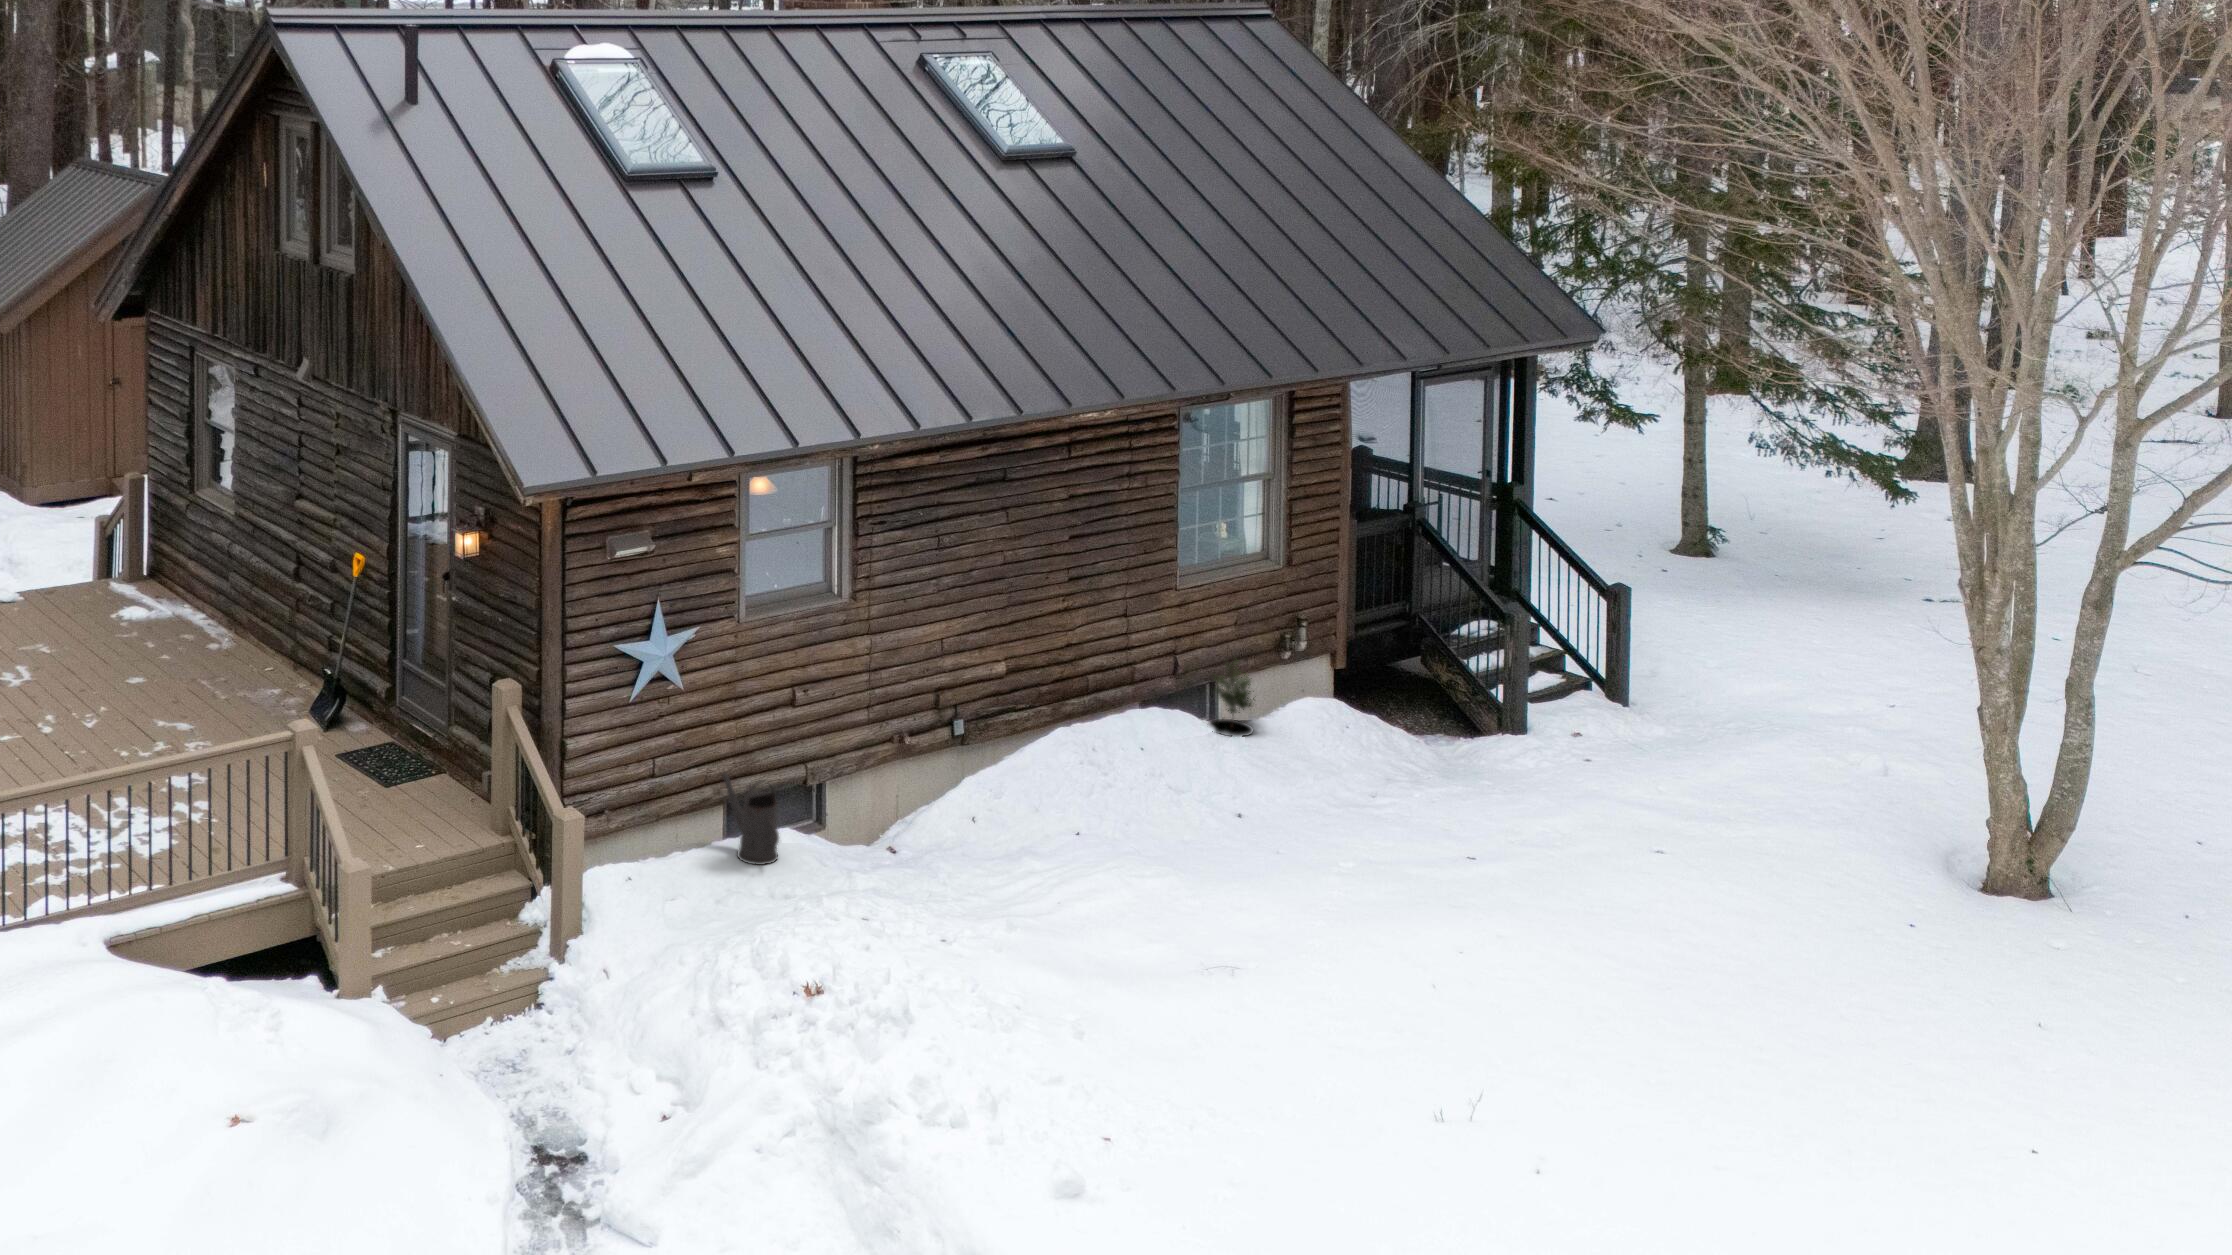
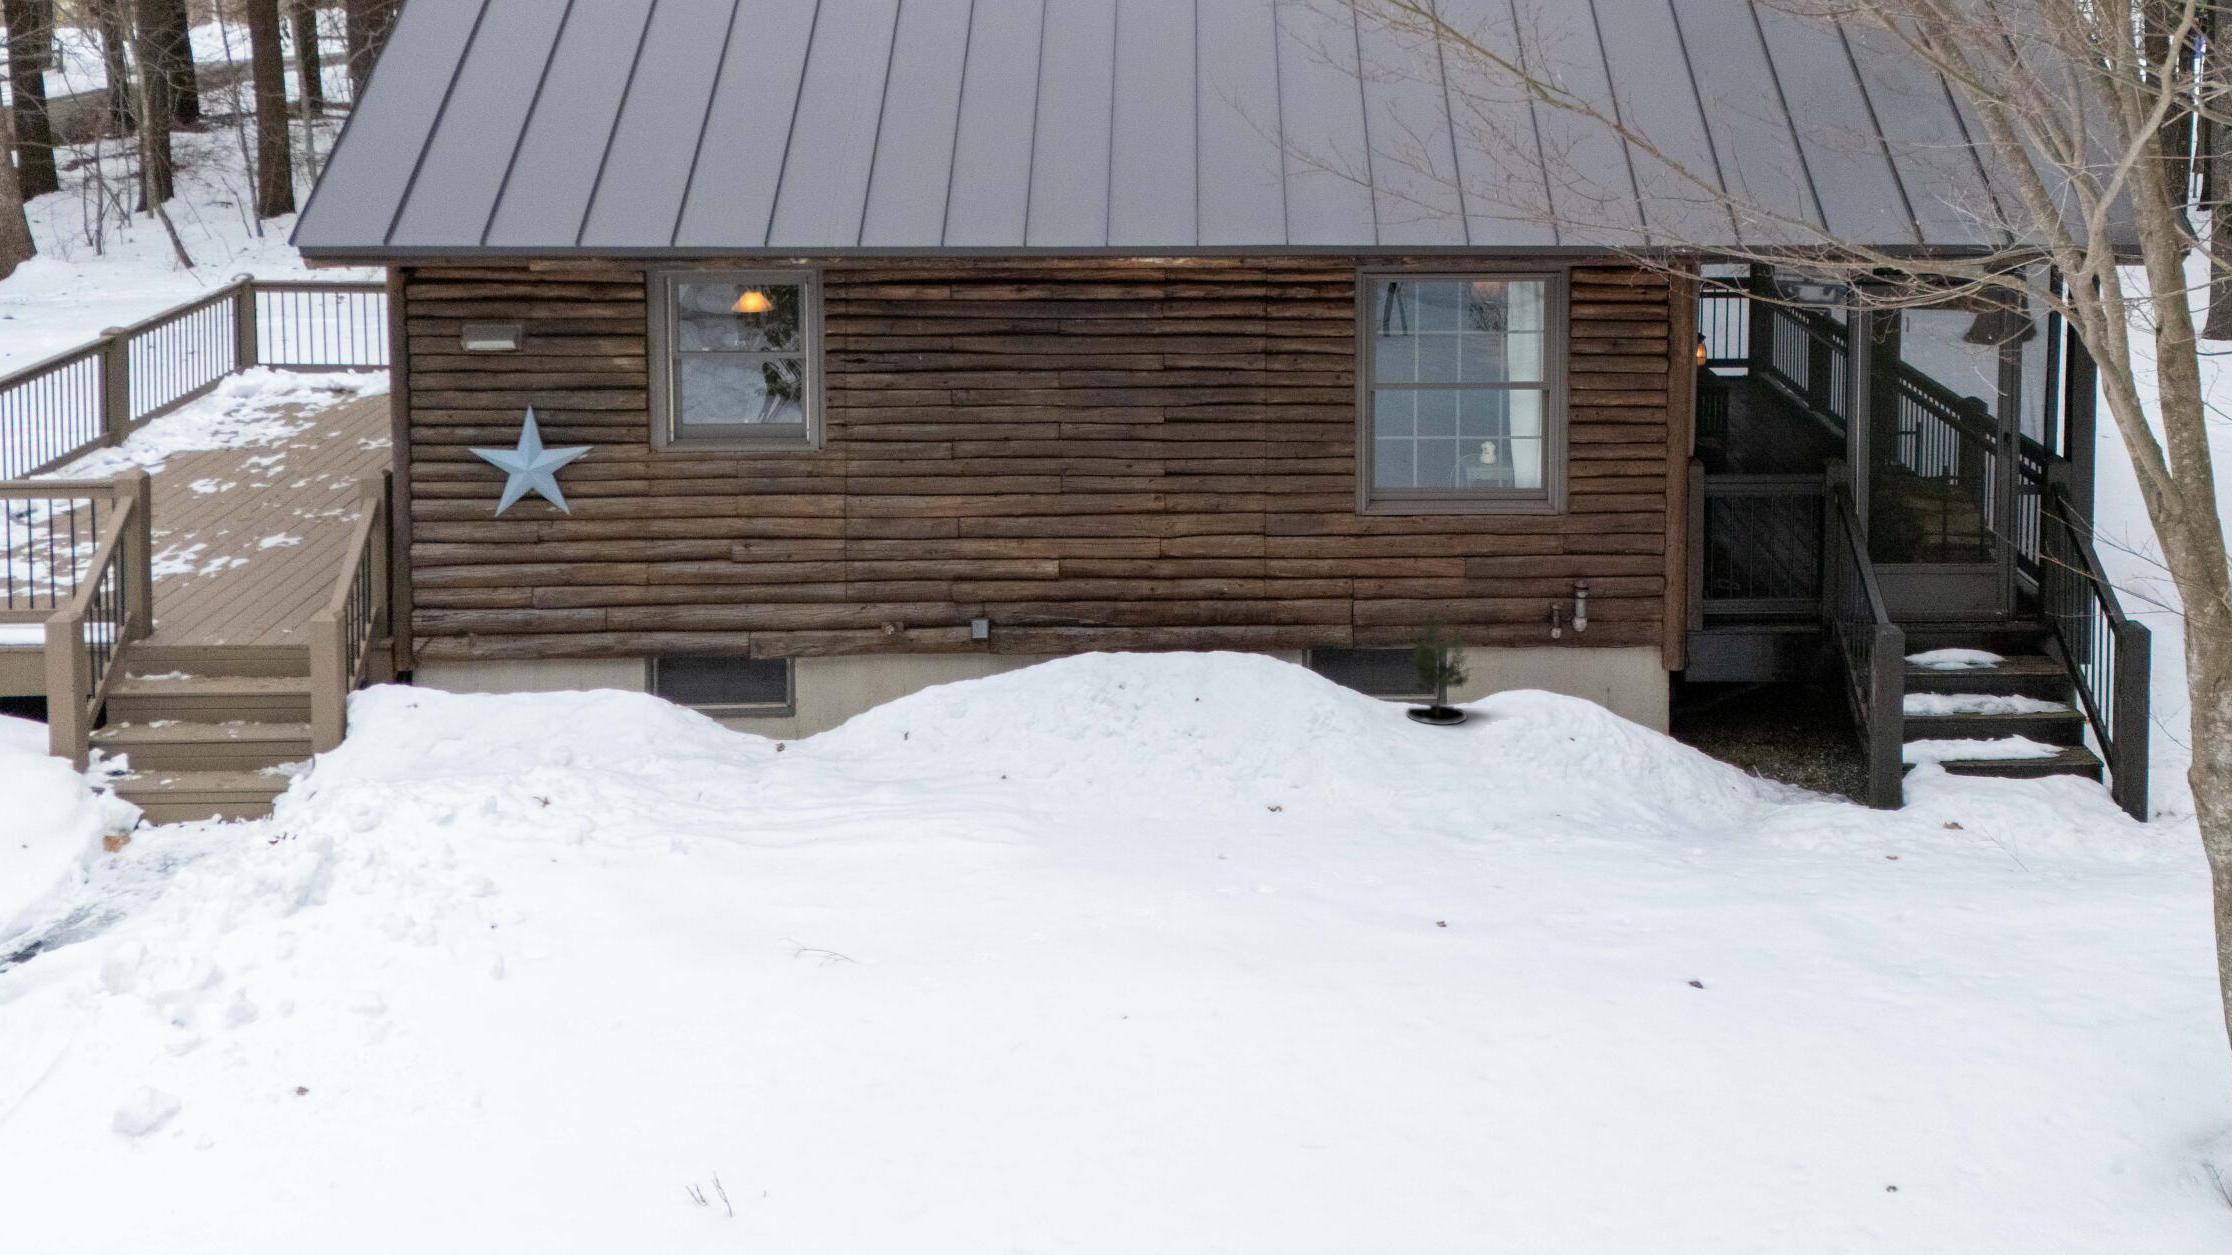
watering can: present [723,773,779,865] -> none [574,617,622,718]

